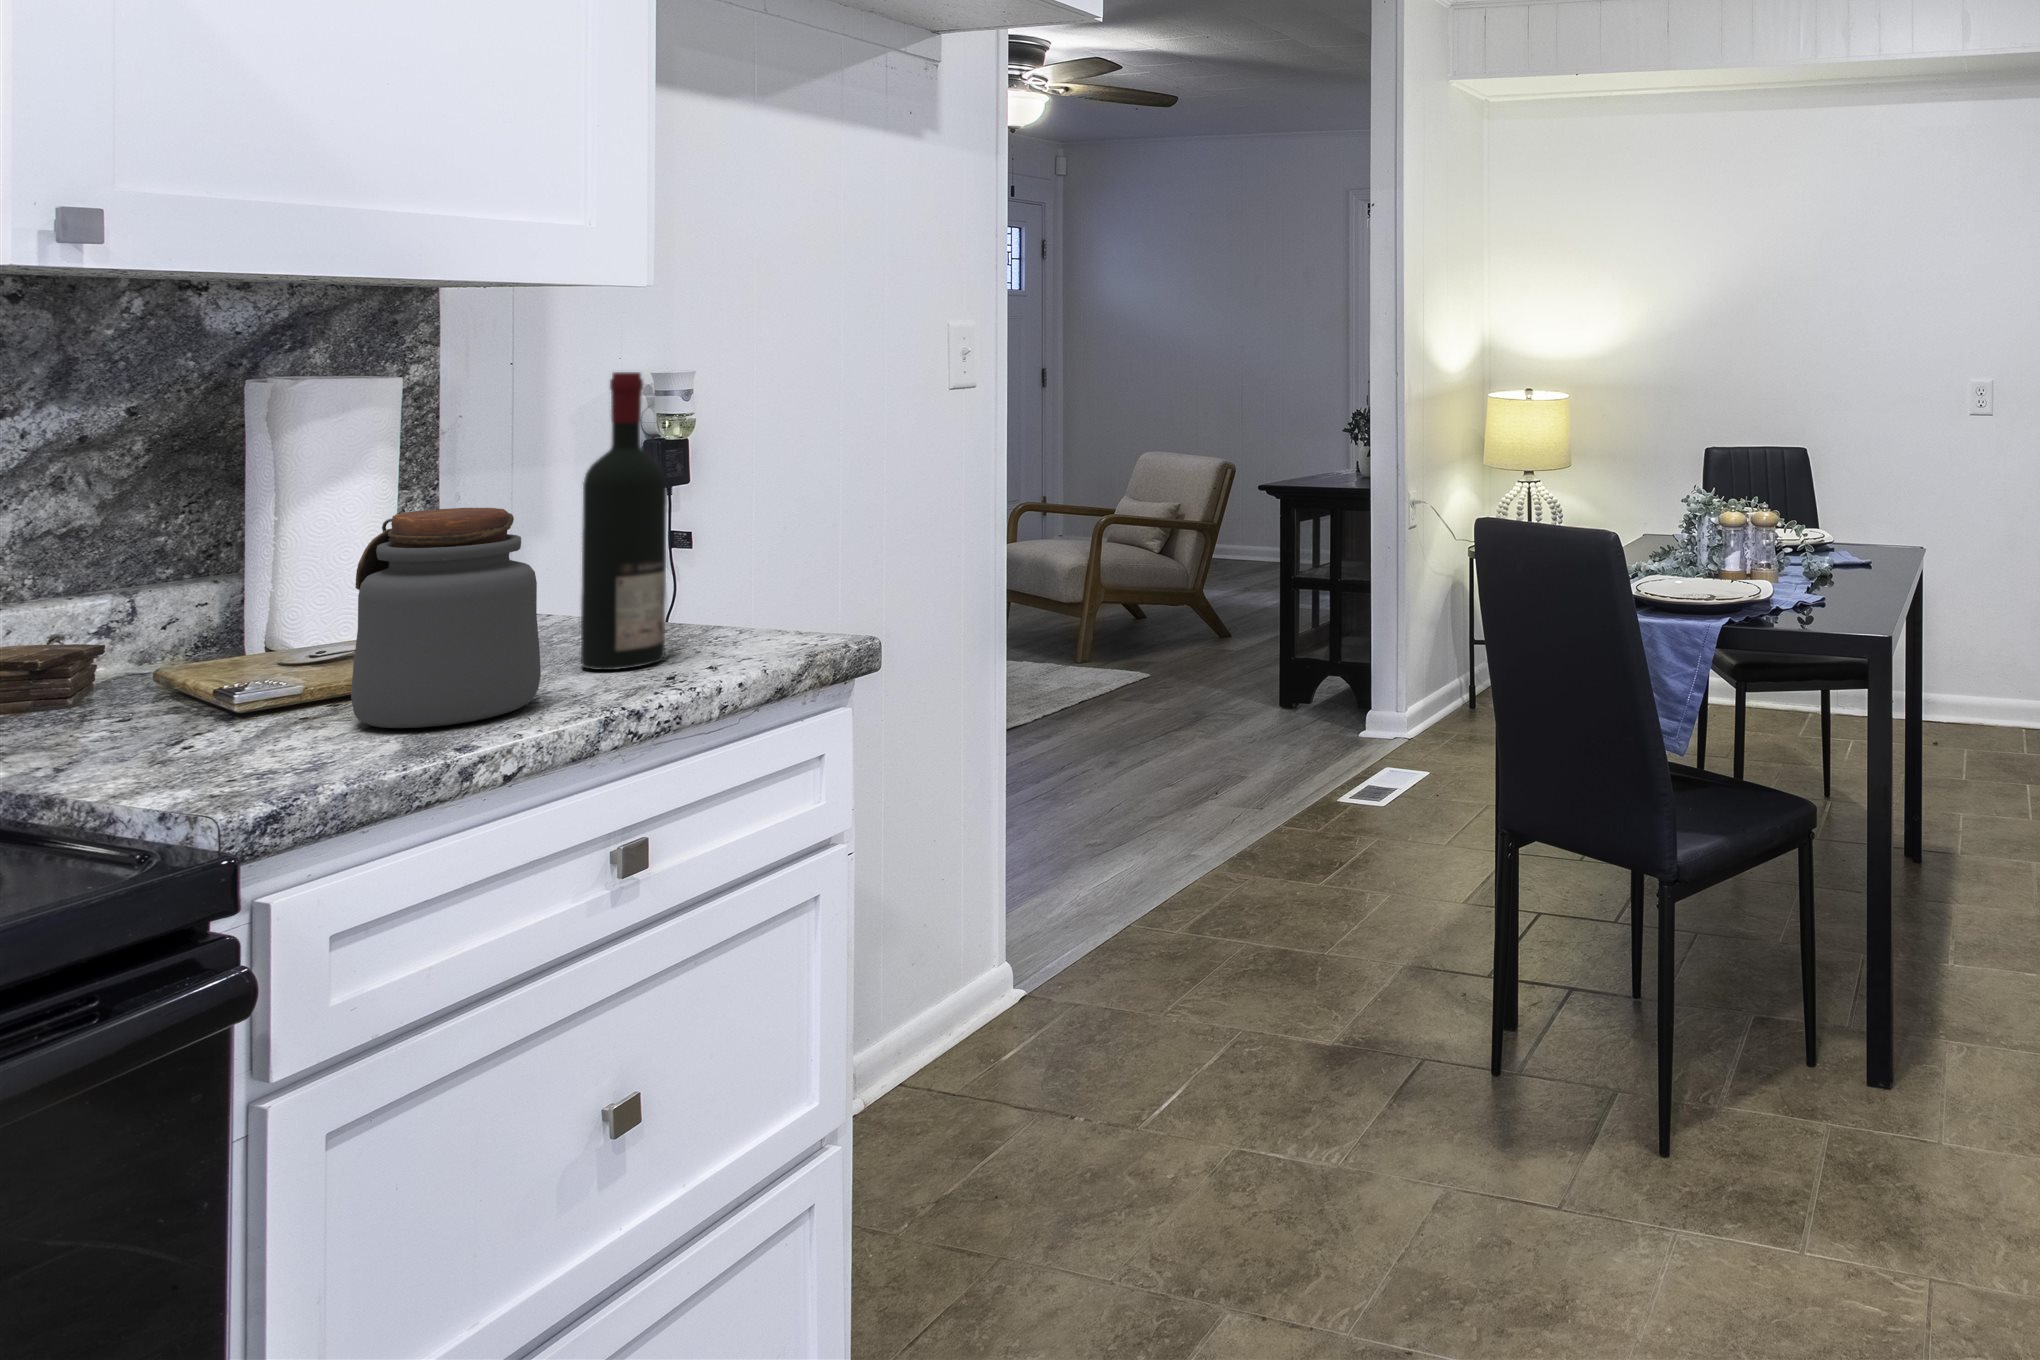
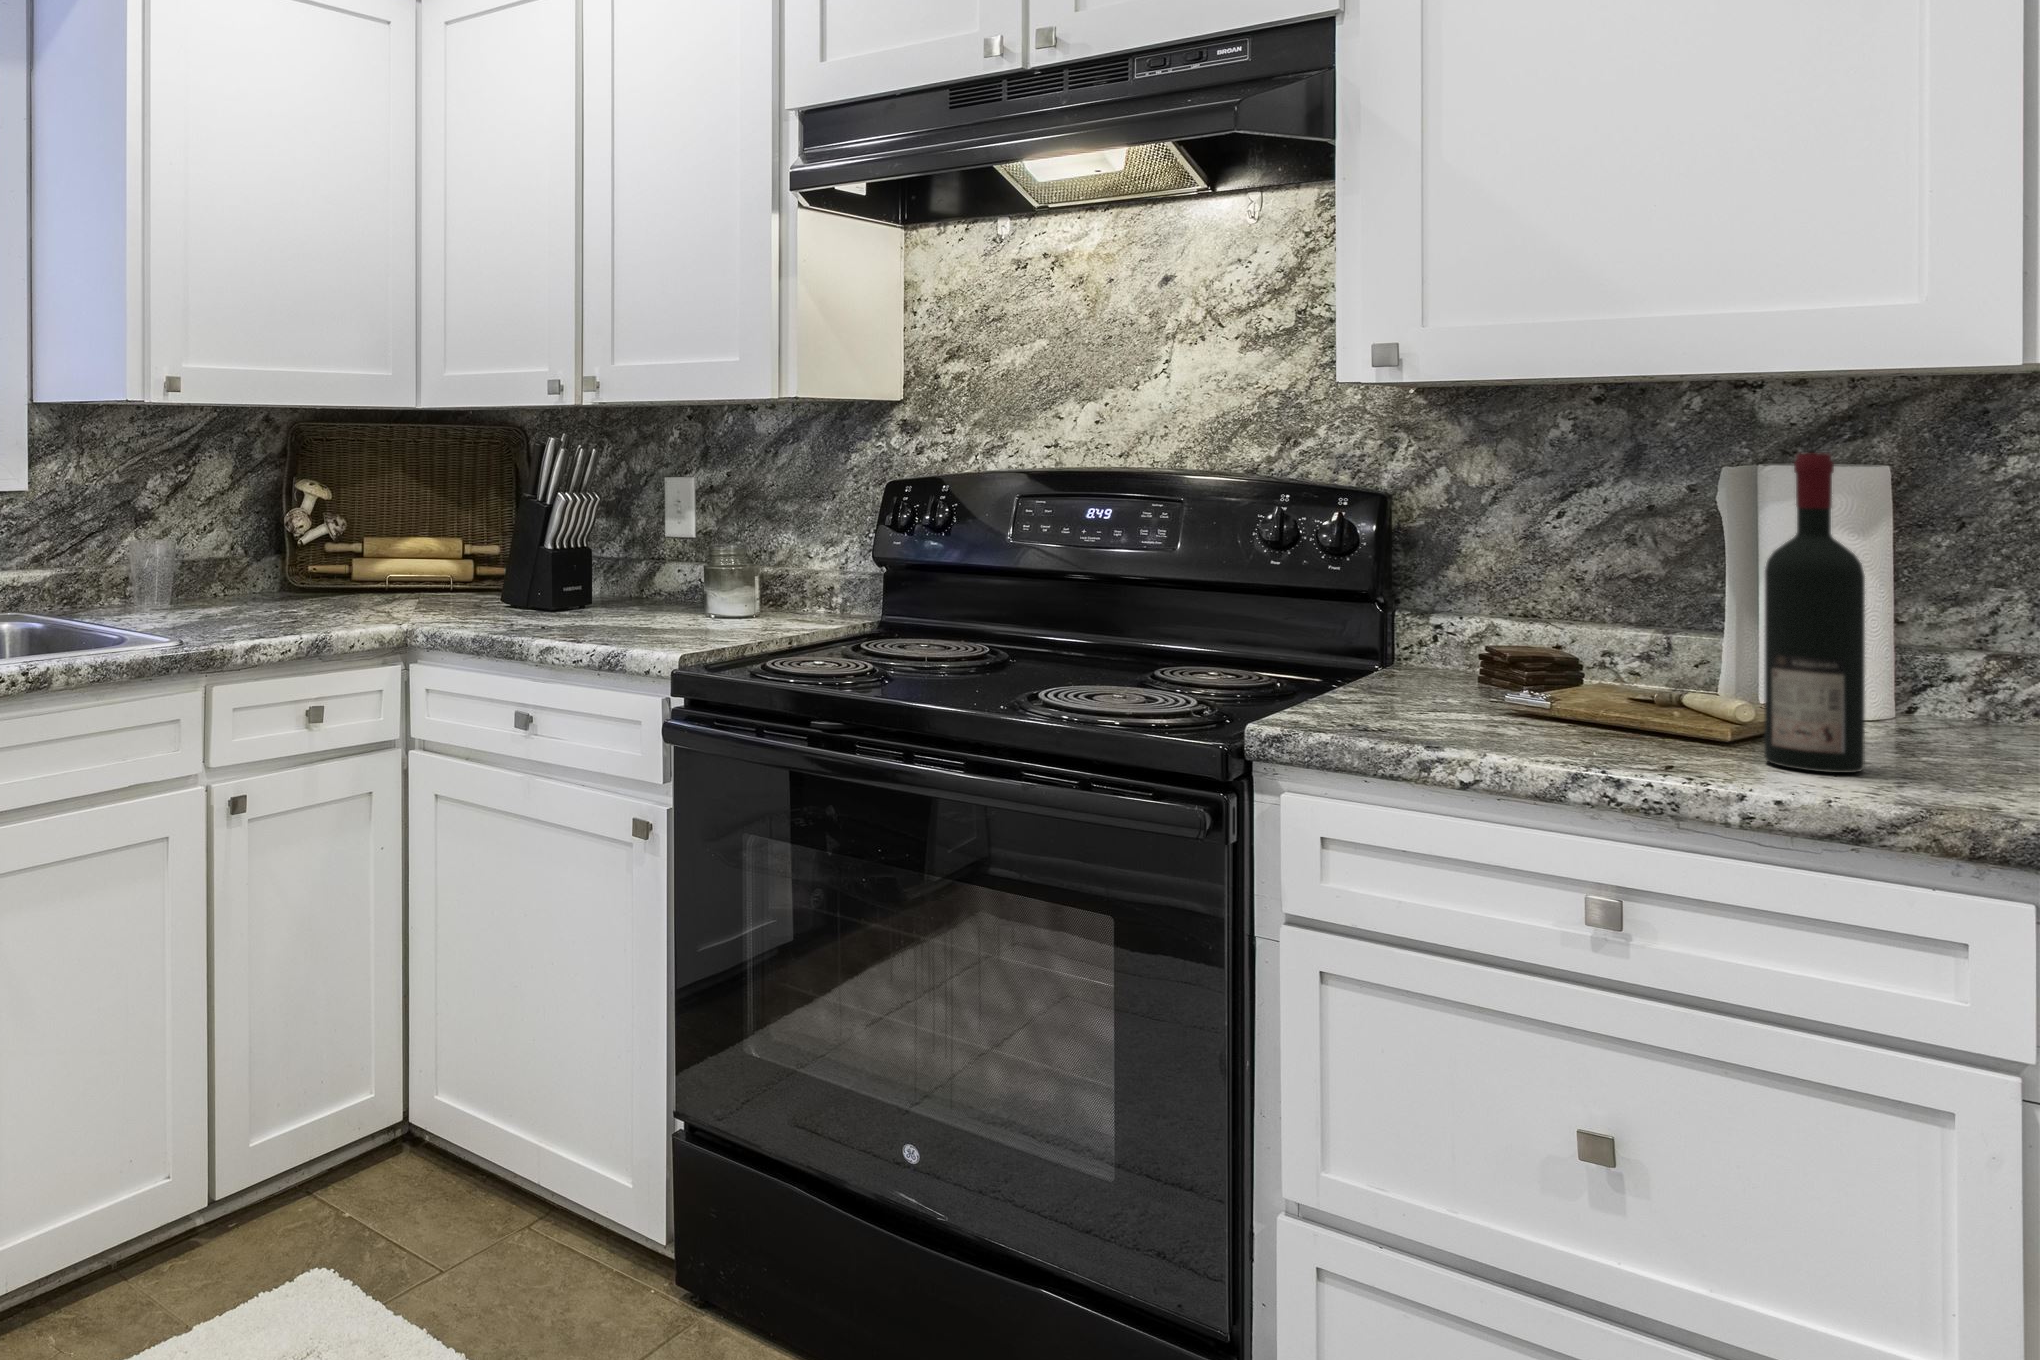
jar: present [351,508,541,728] -> none [1481,568,1639,752]

